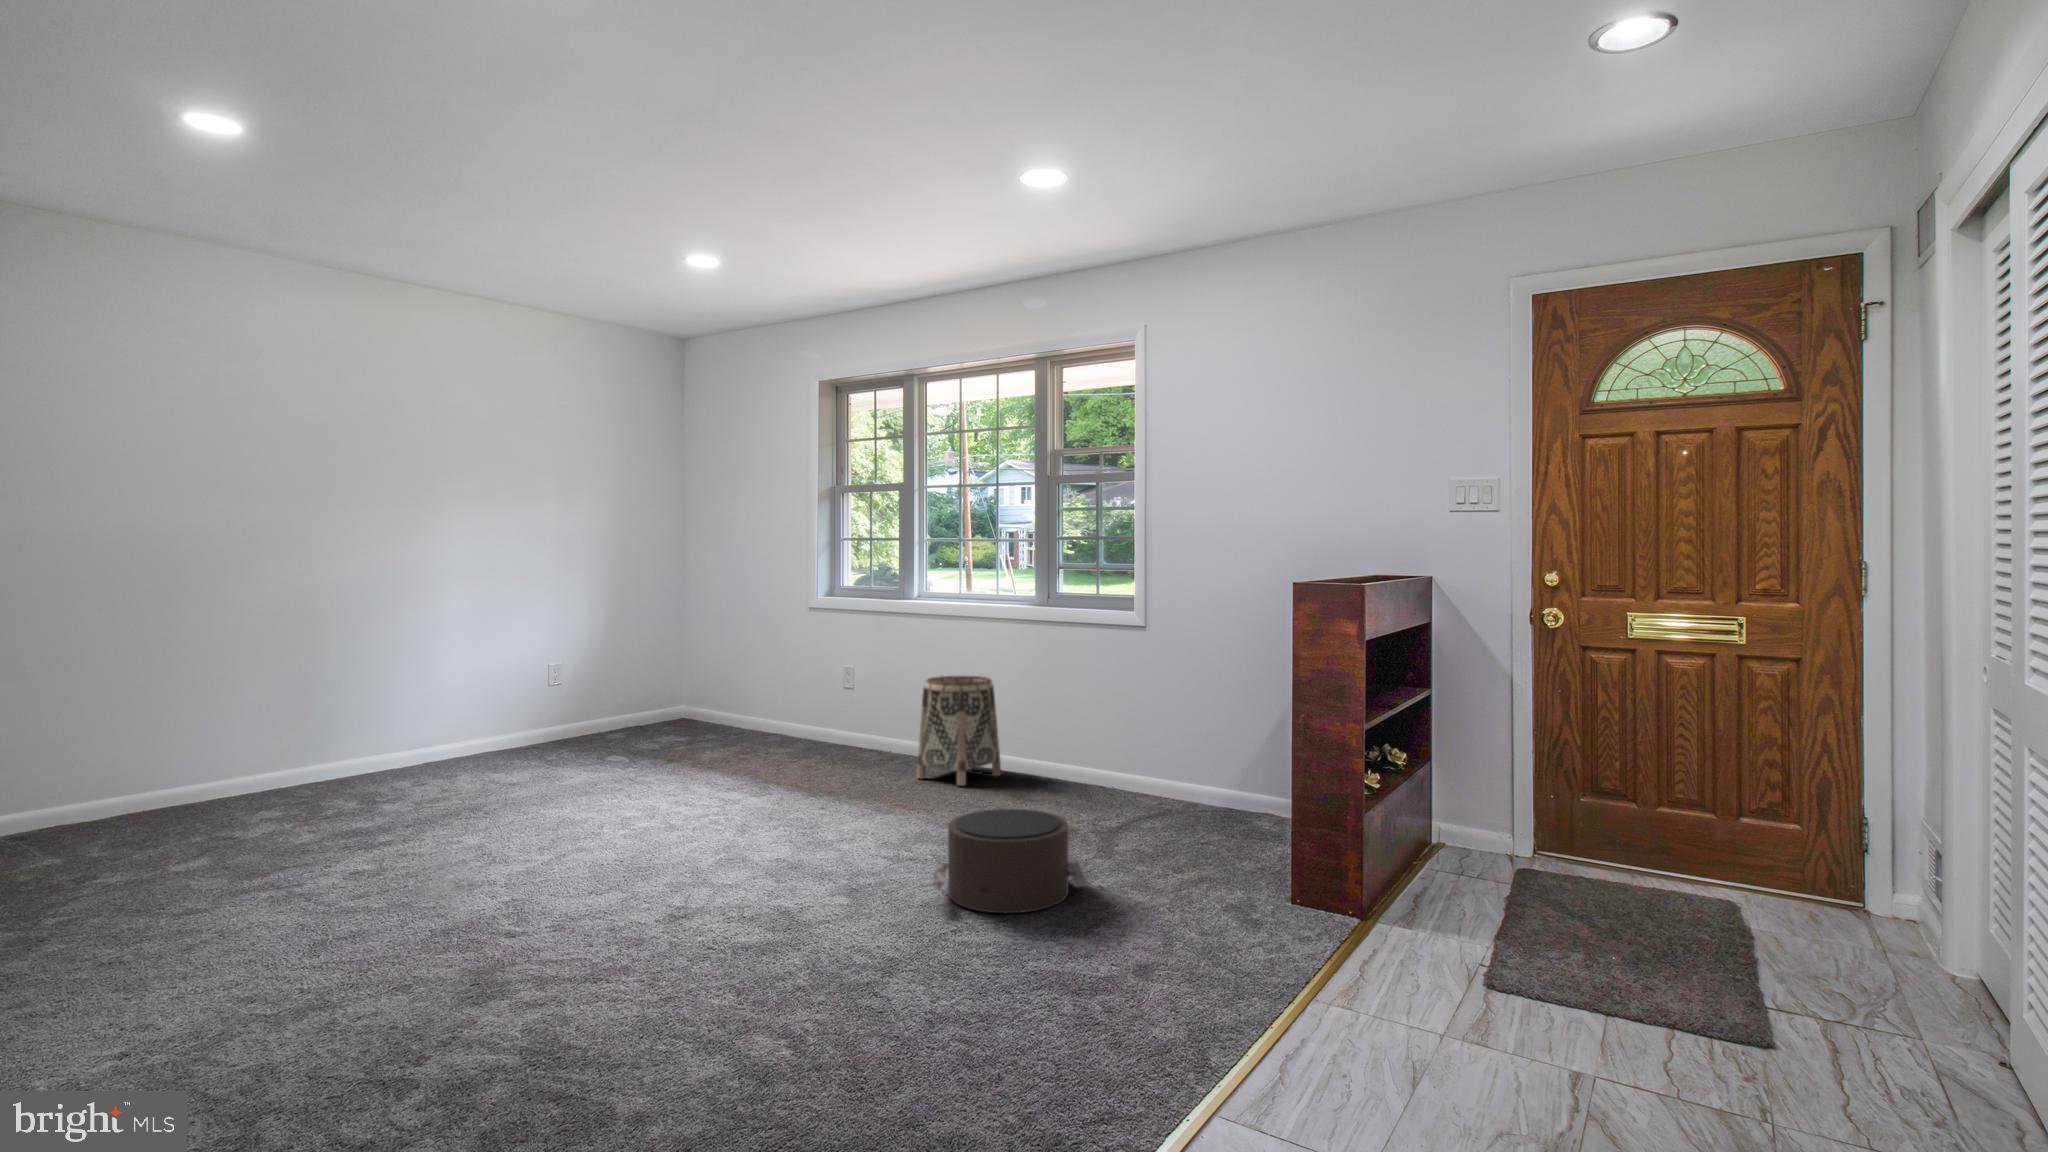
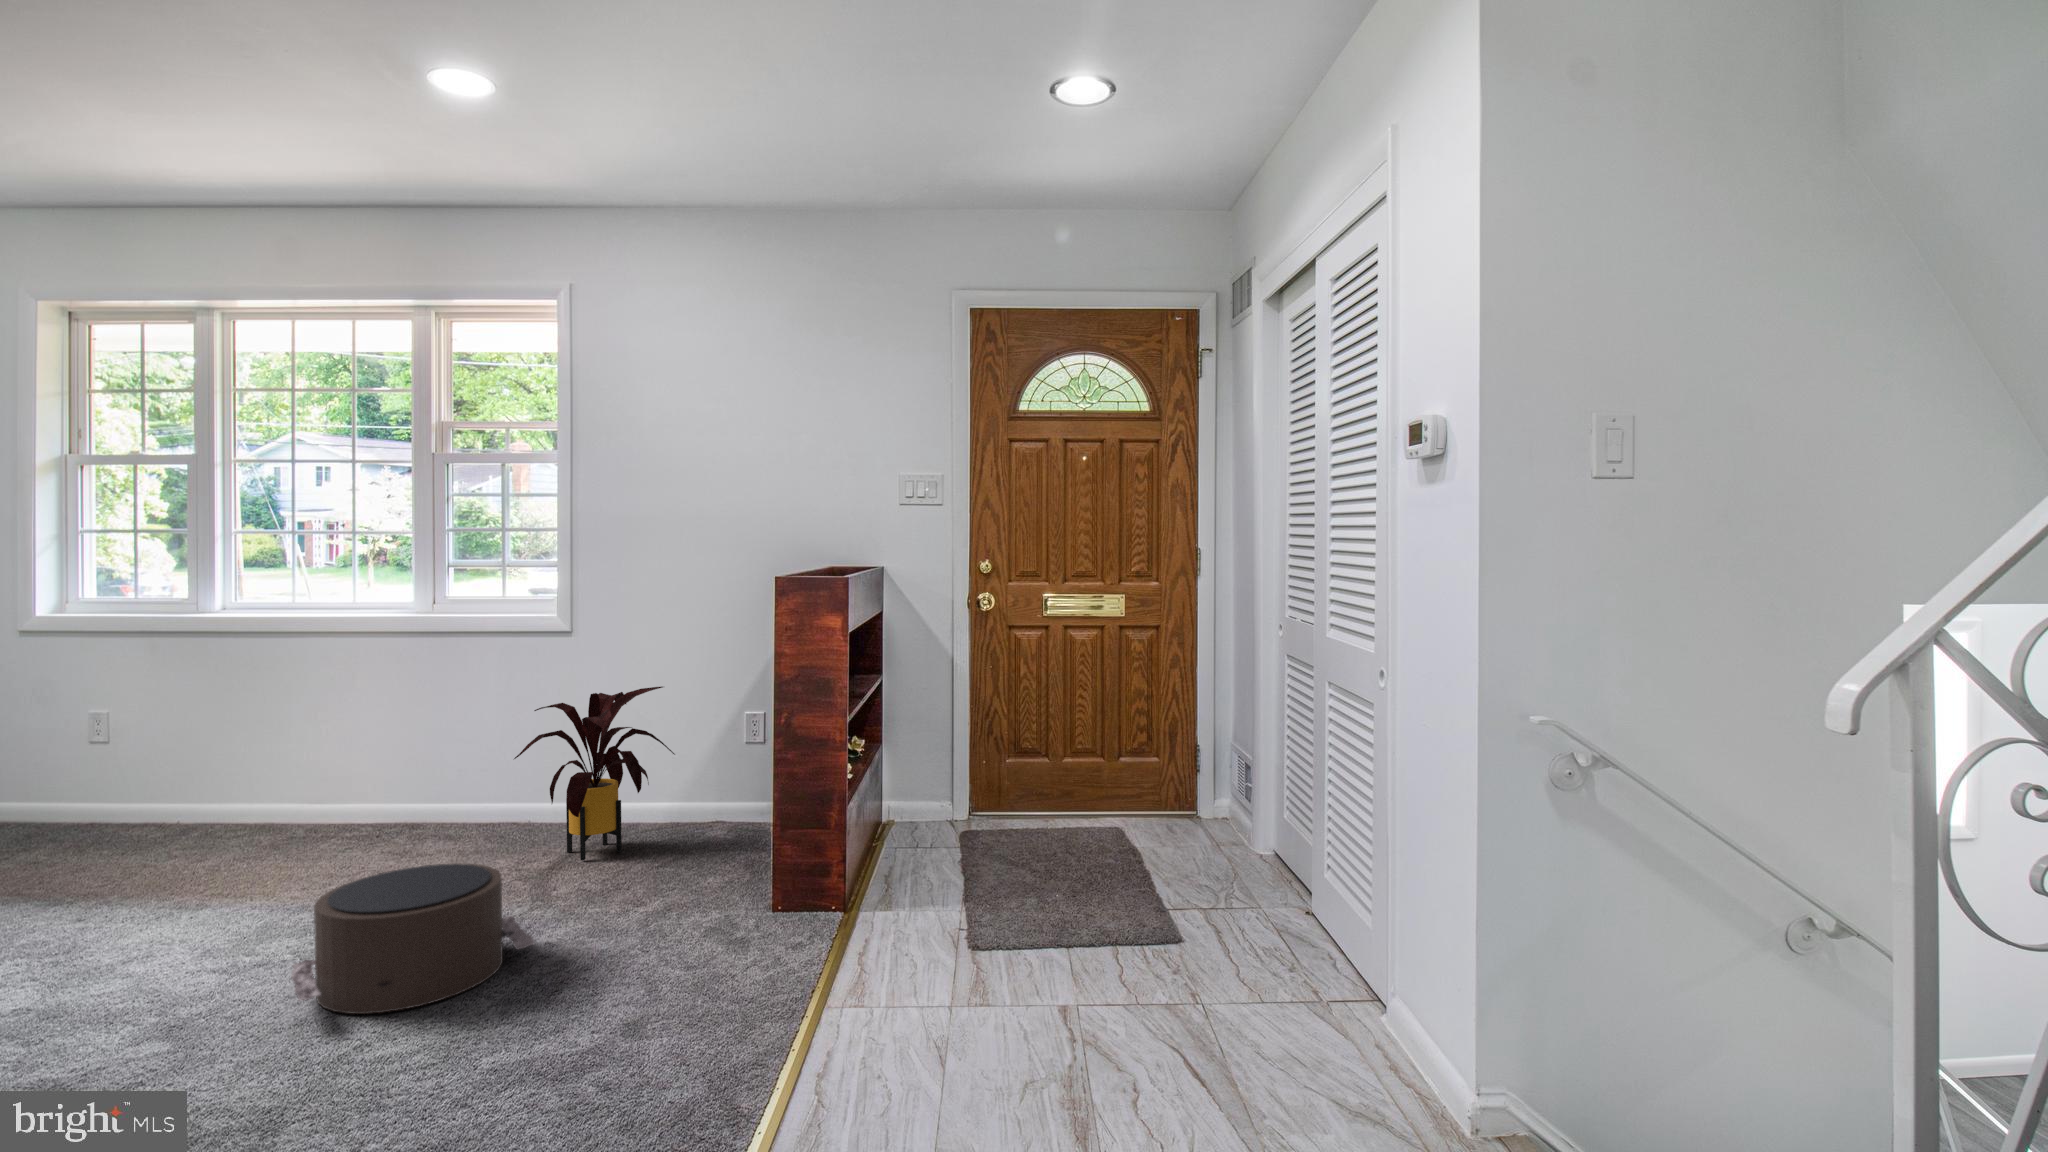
basket: present [917,676,1001,786] -> none [210,697,354,848]
house plant: none [1094,687,1226,830] -> present [514,687,675,860]

